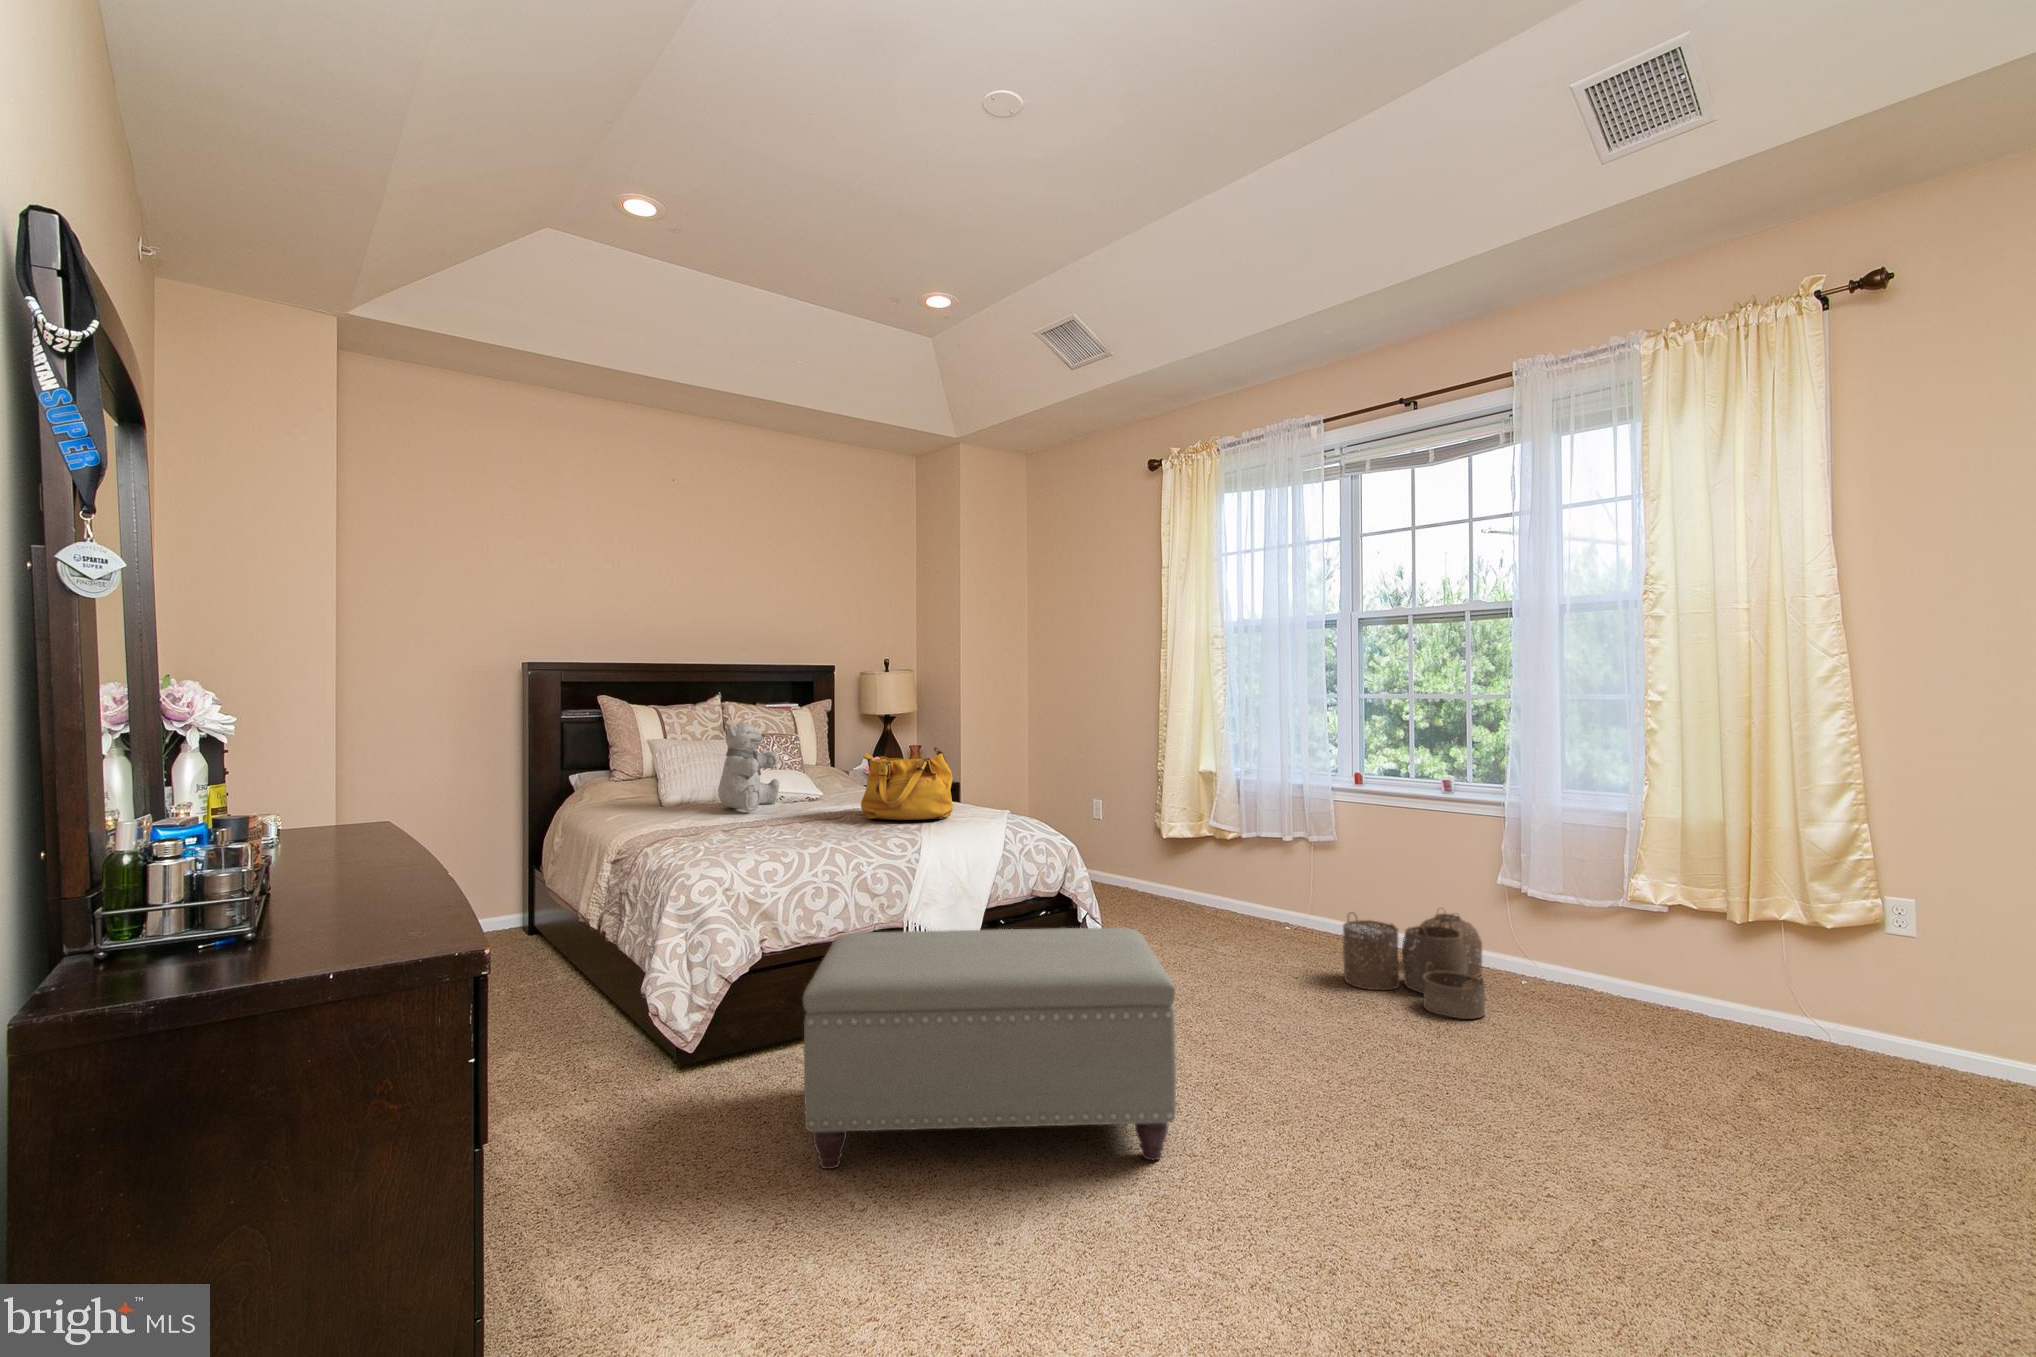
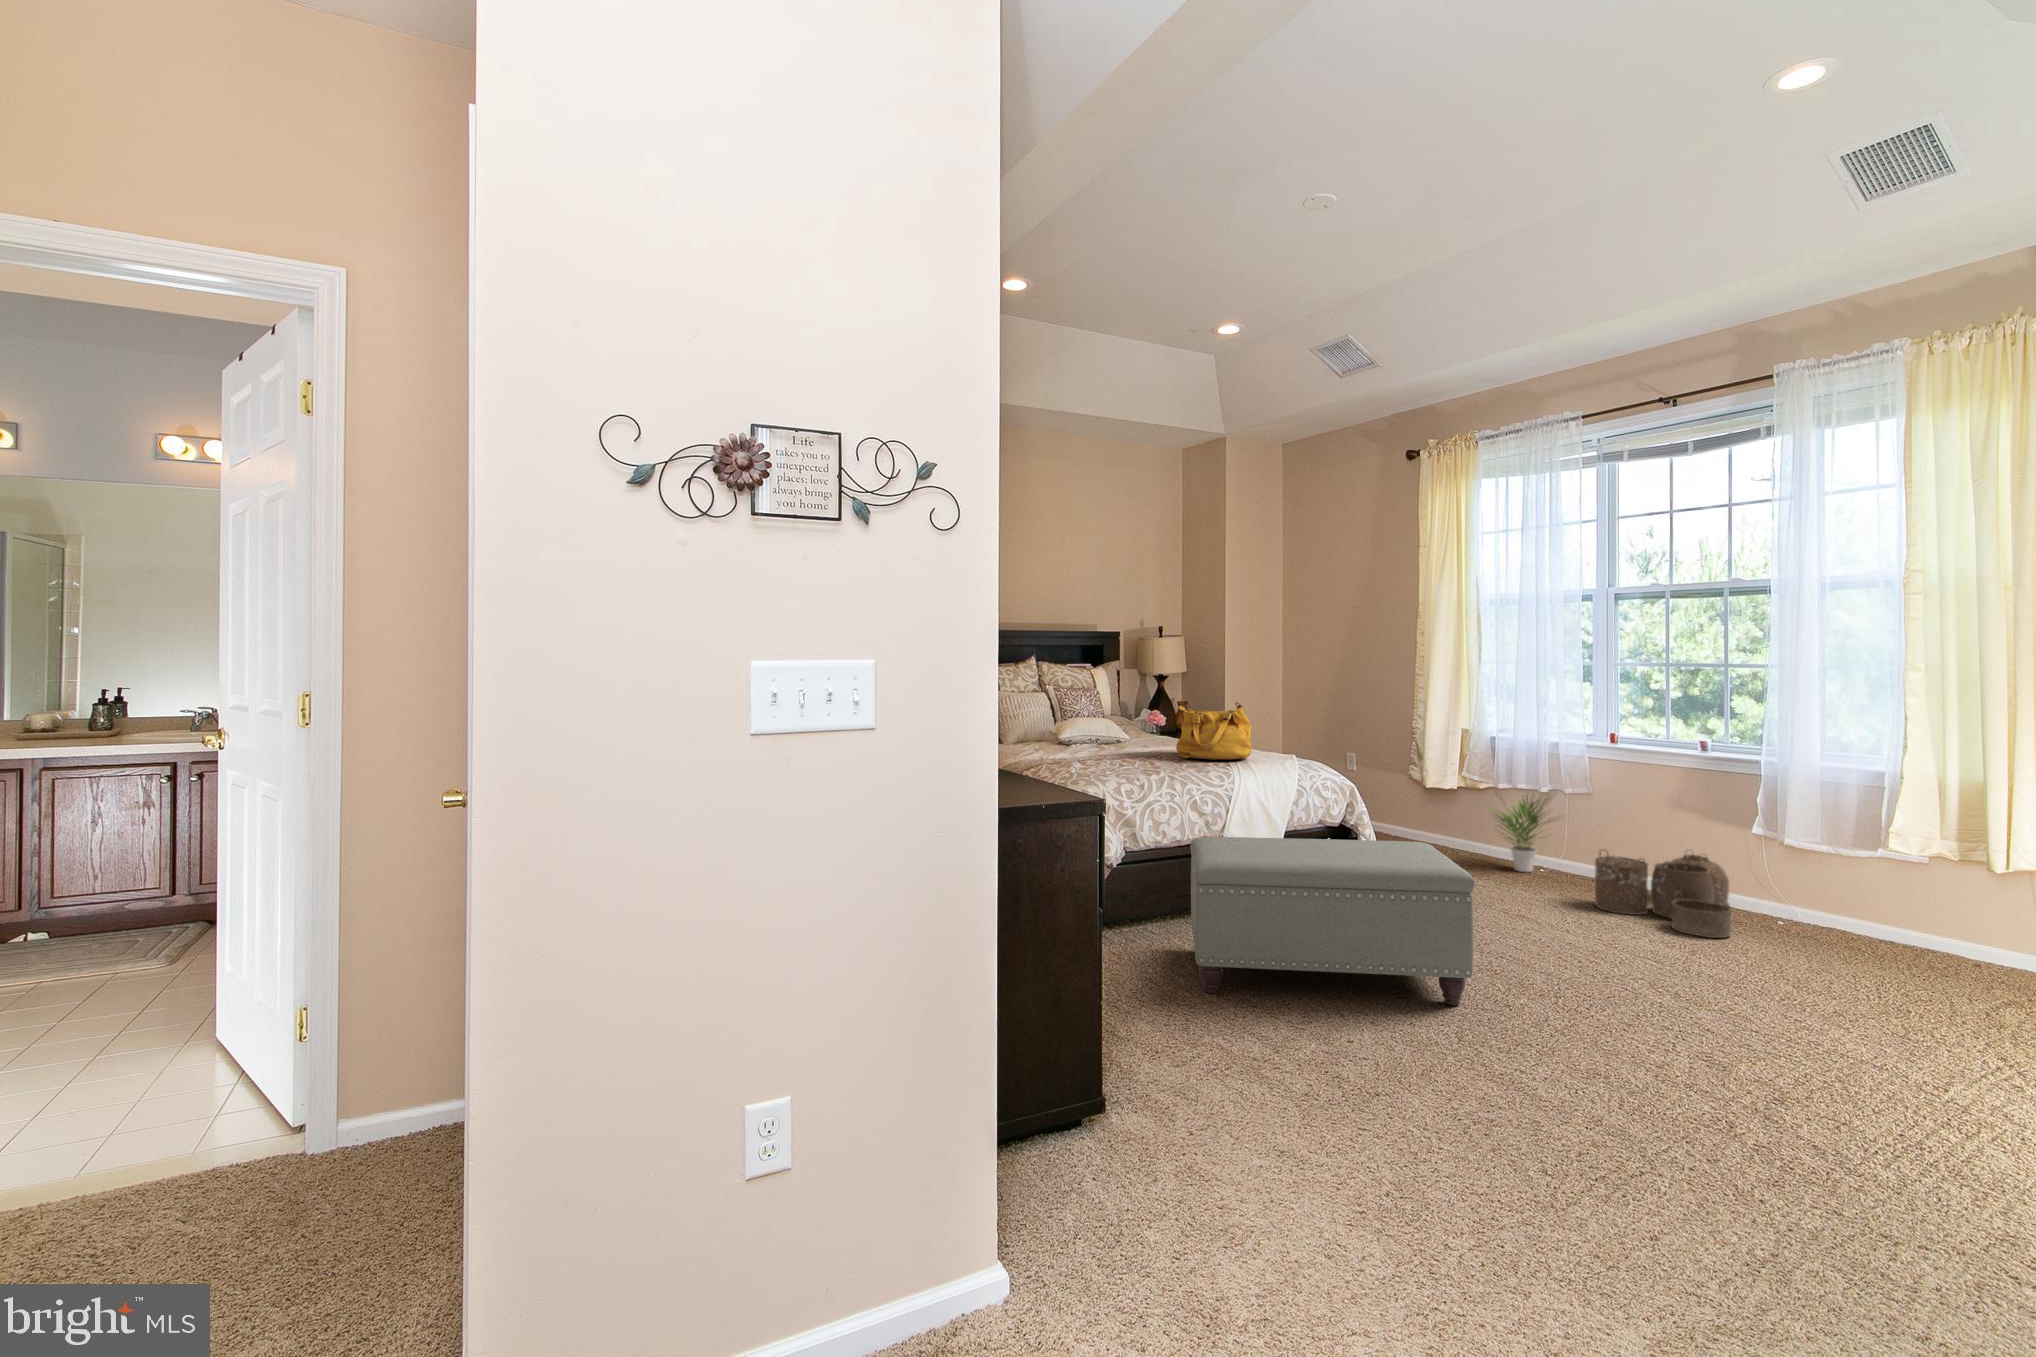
teddy bear: present [718,722,779,812] -> none [1058,680,1102,750]
potted plant: none [1228,833,1322,937] -> present [1489,790,1563,872]

